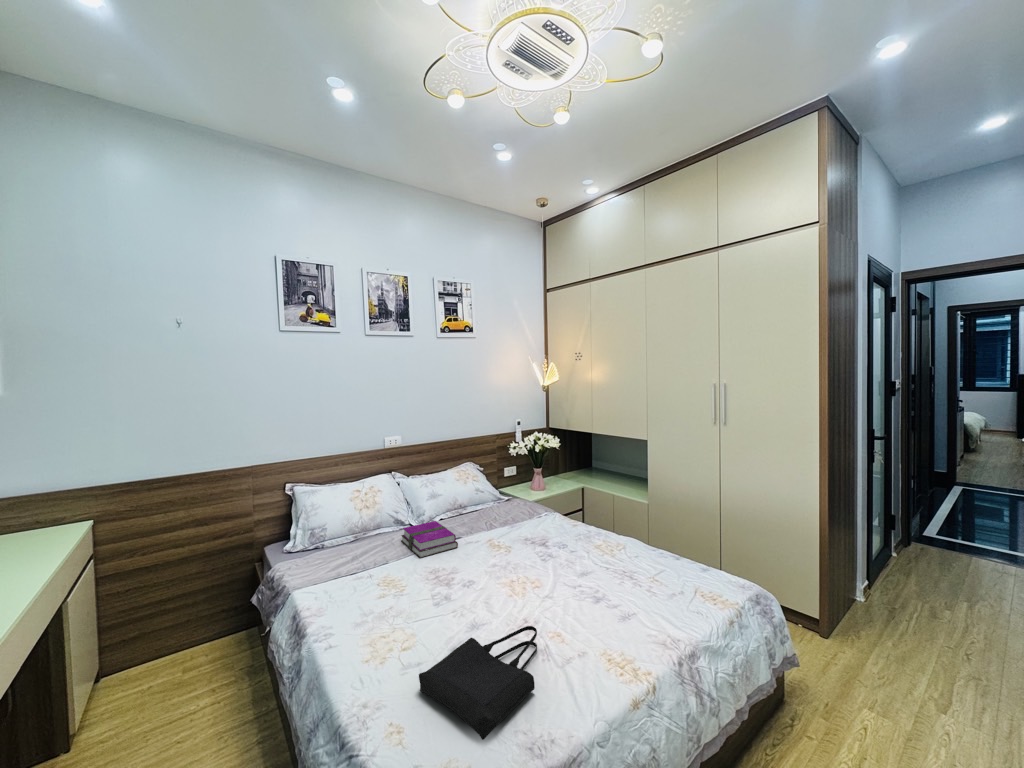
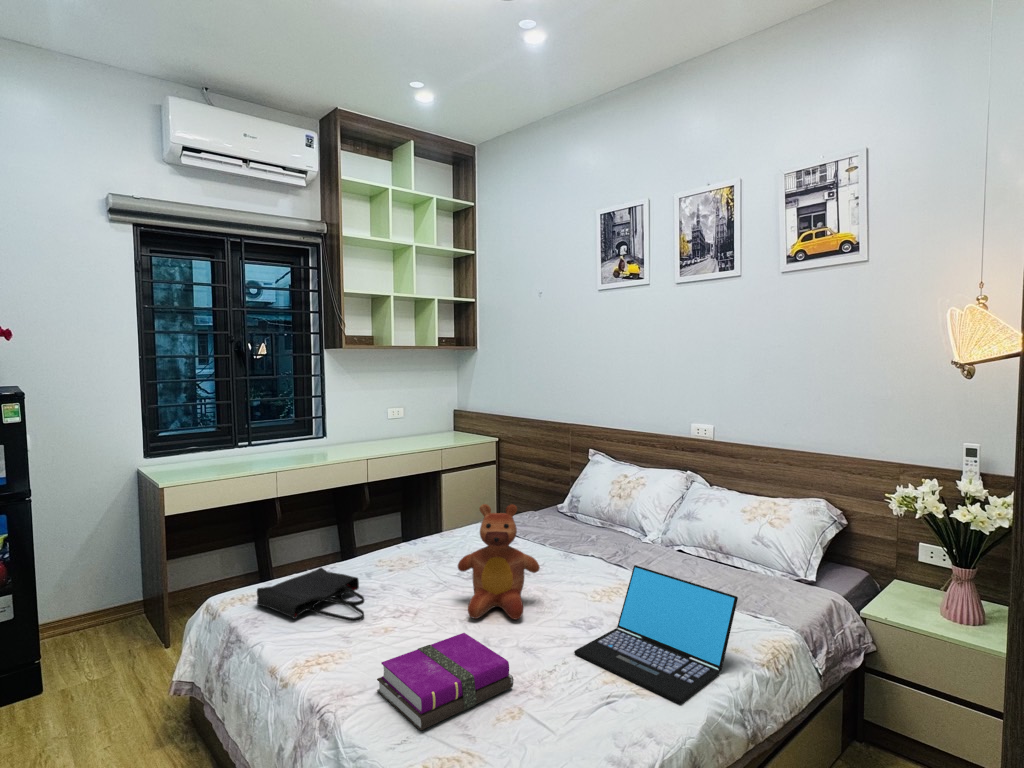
laptop: none [542,498,625,562] -> present [574,565,738,704]
teddy bear: none [491,503,543,591] -> present [458,504,540,619]
notebook: present [401,521,458,558] -> present [377,633,513,730]

